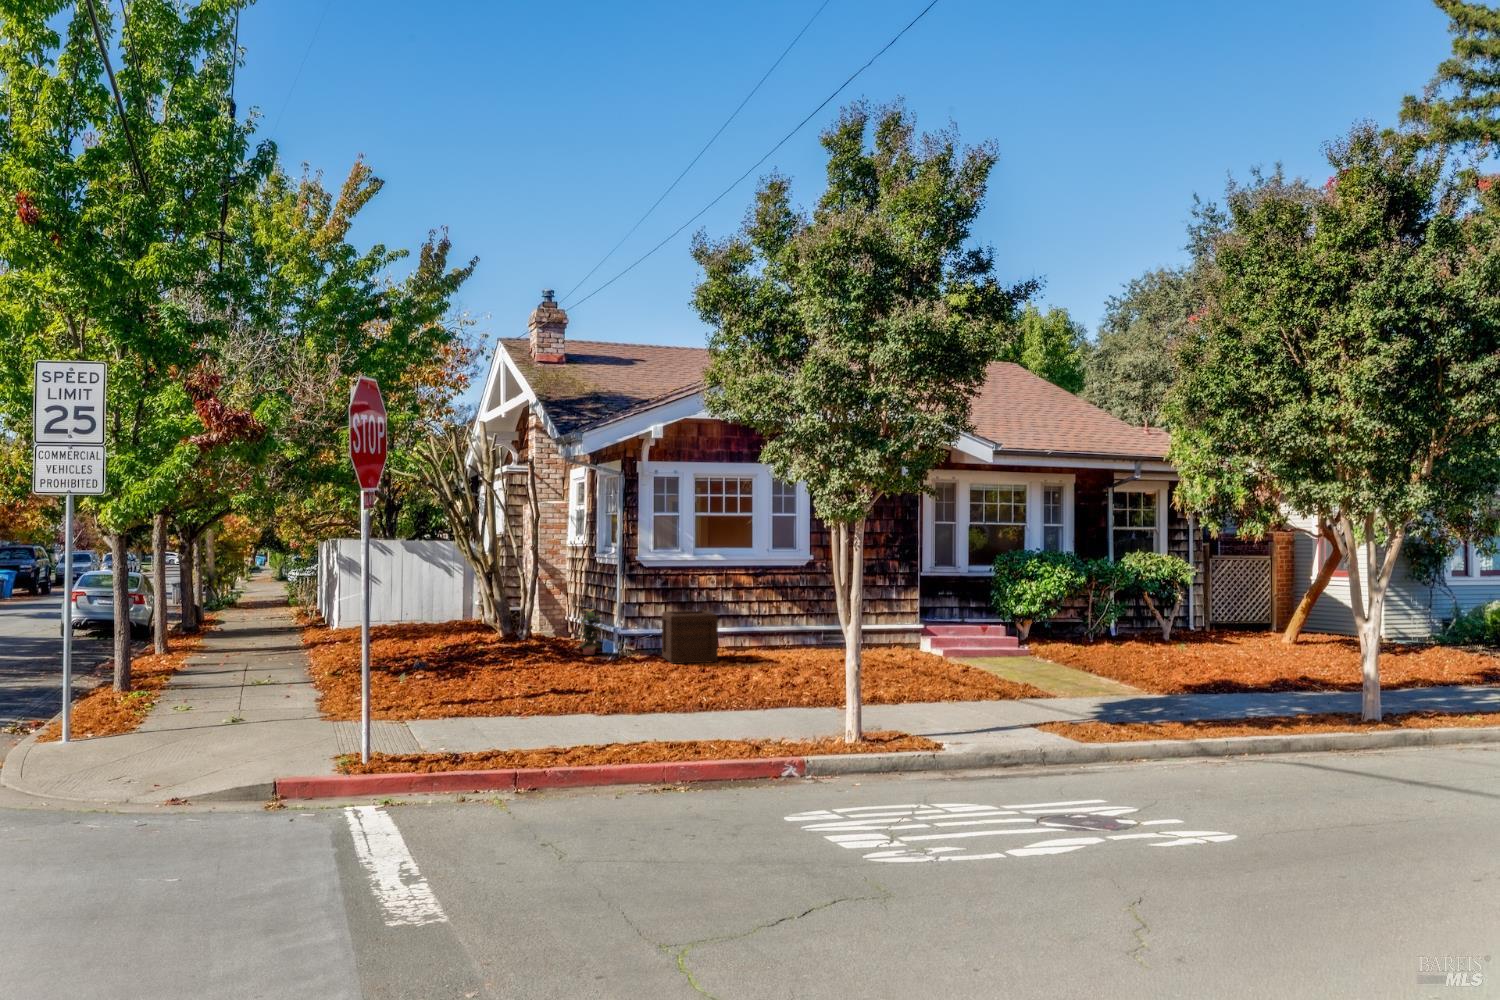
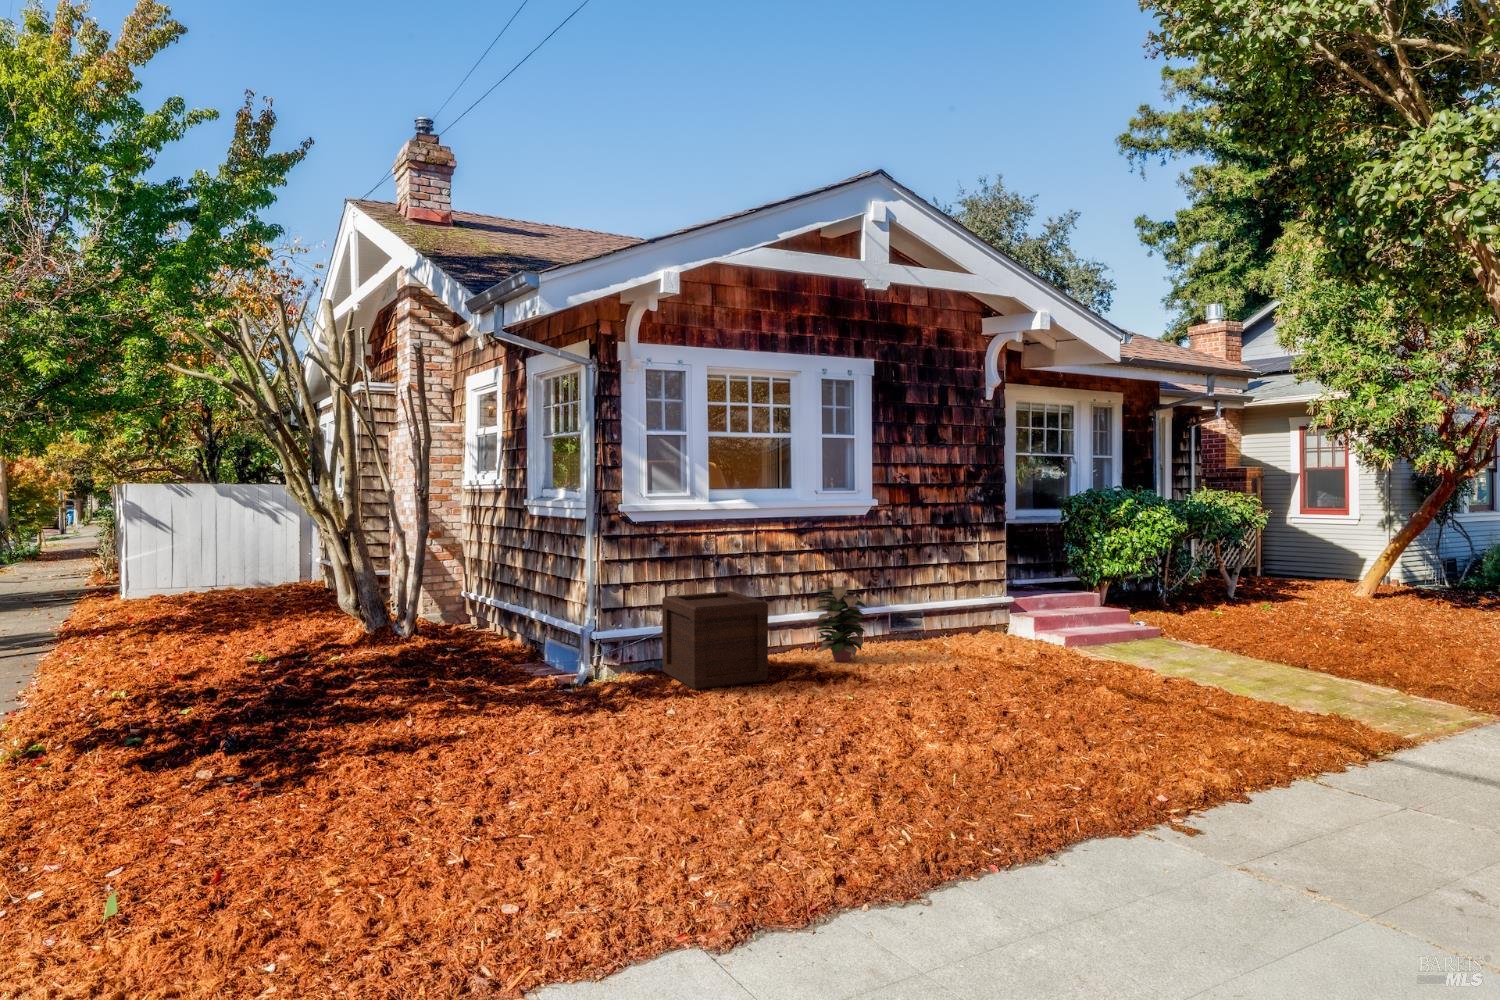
decorative plant: present [575,609,602,655] -> present [817,587,866,662]

